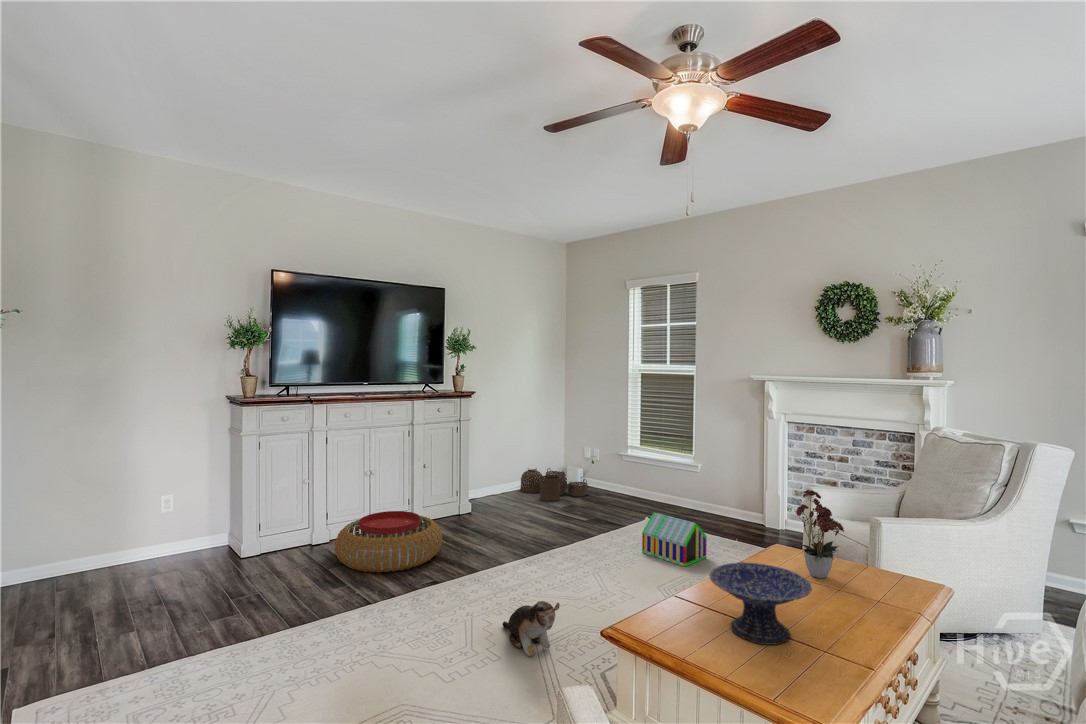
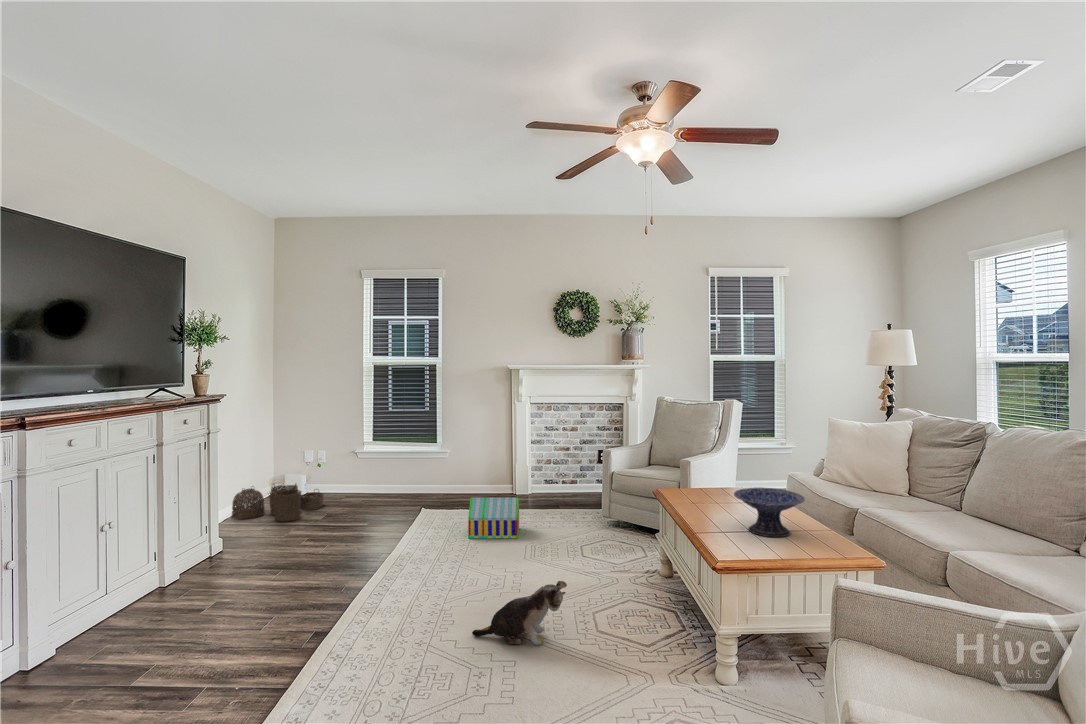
flower arrangement: present [796,490,844,578] -> none [691,436,736,499]
pouf: present [335,511,442,572] -> none [99,564,279,669]

